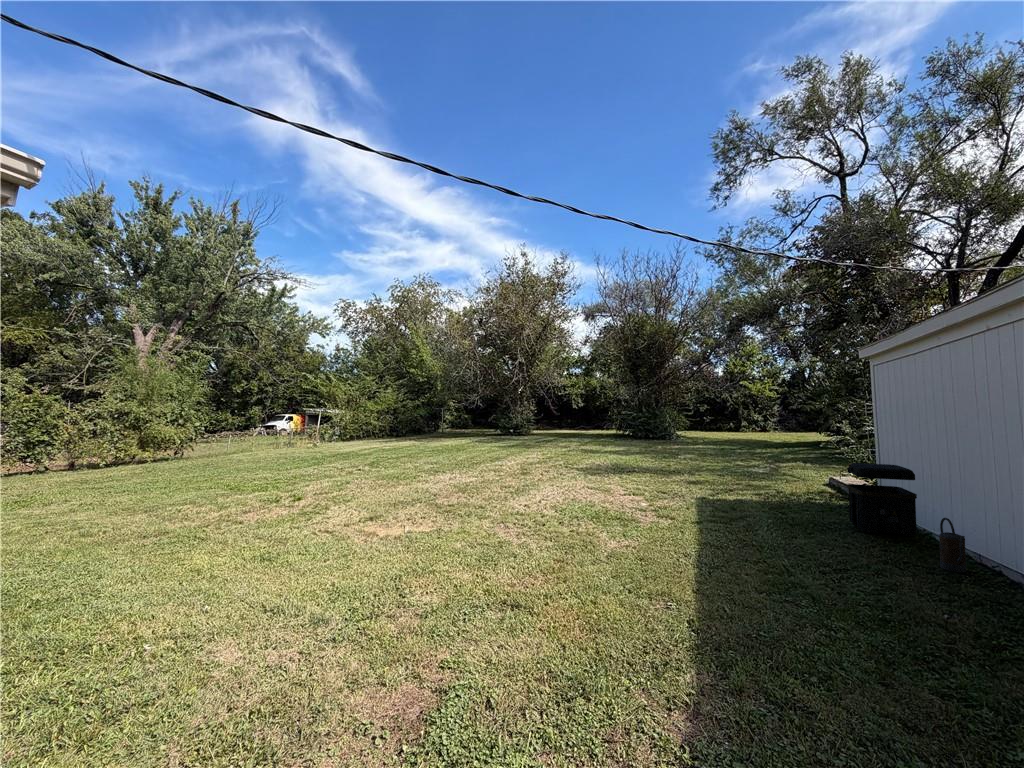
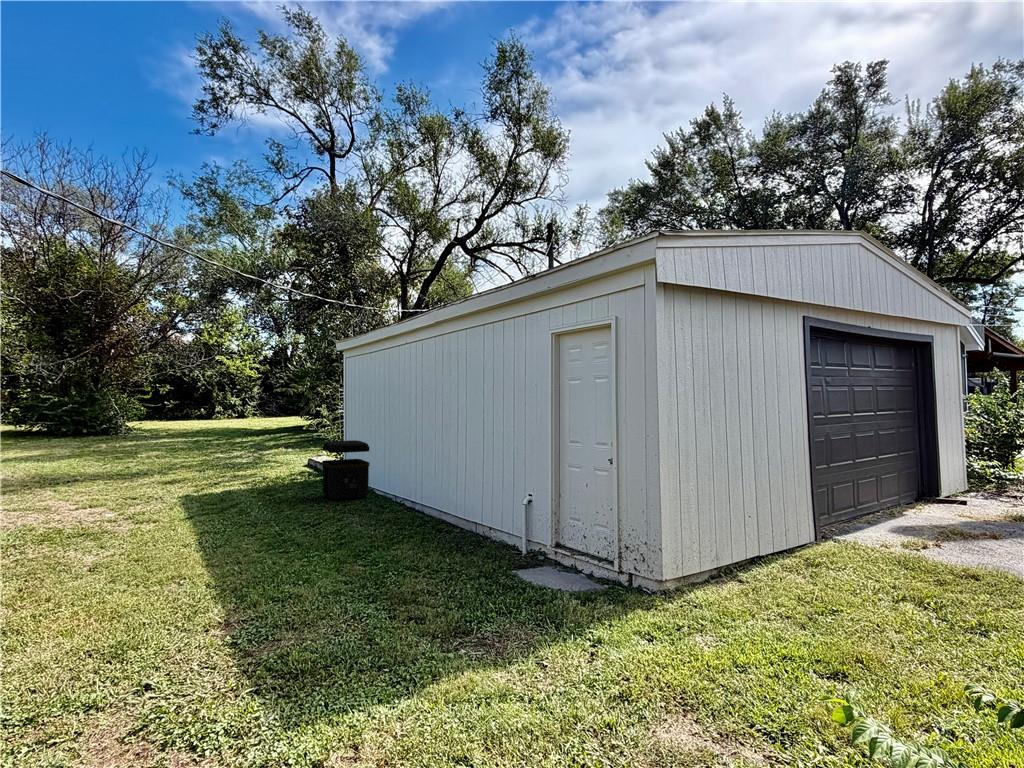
watering can: present [939,518,966,572] -> none [379,476,393,515]

